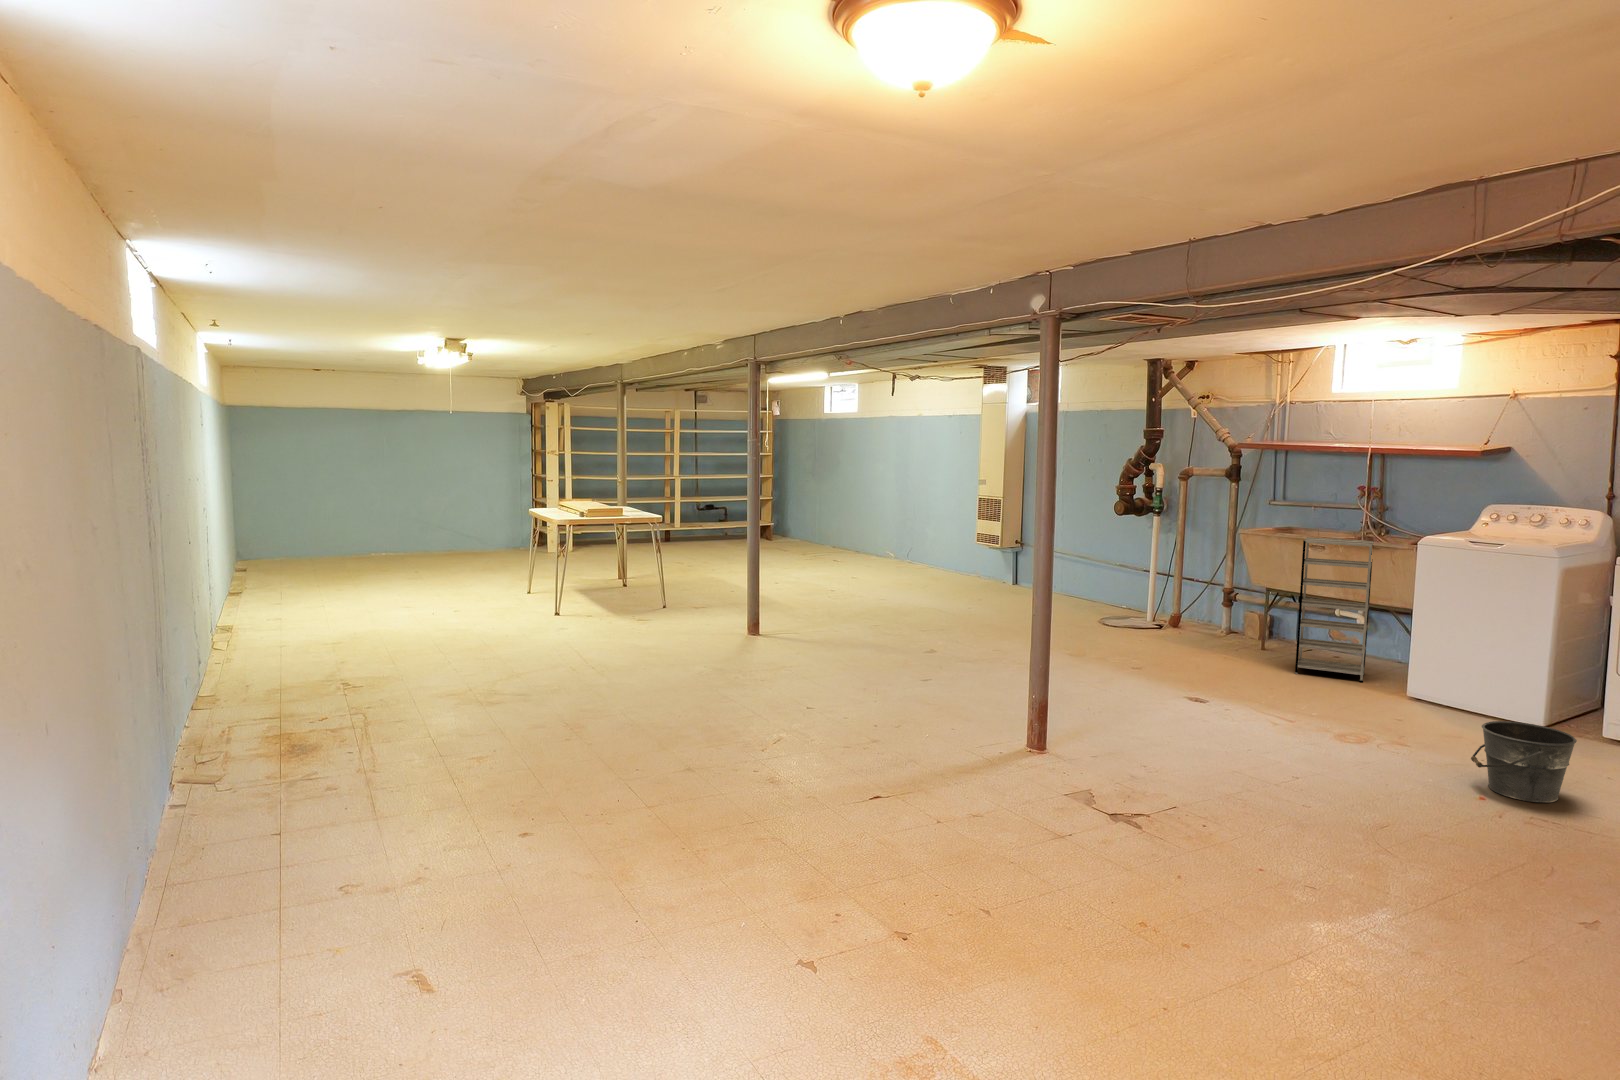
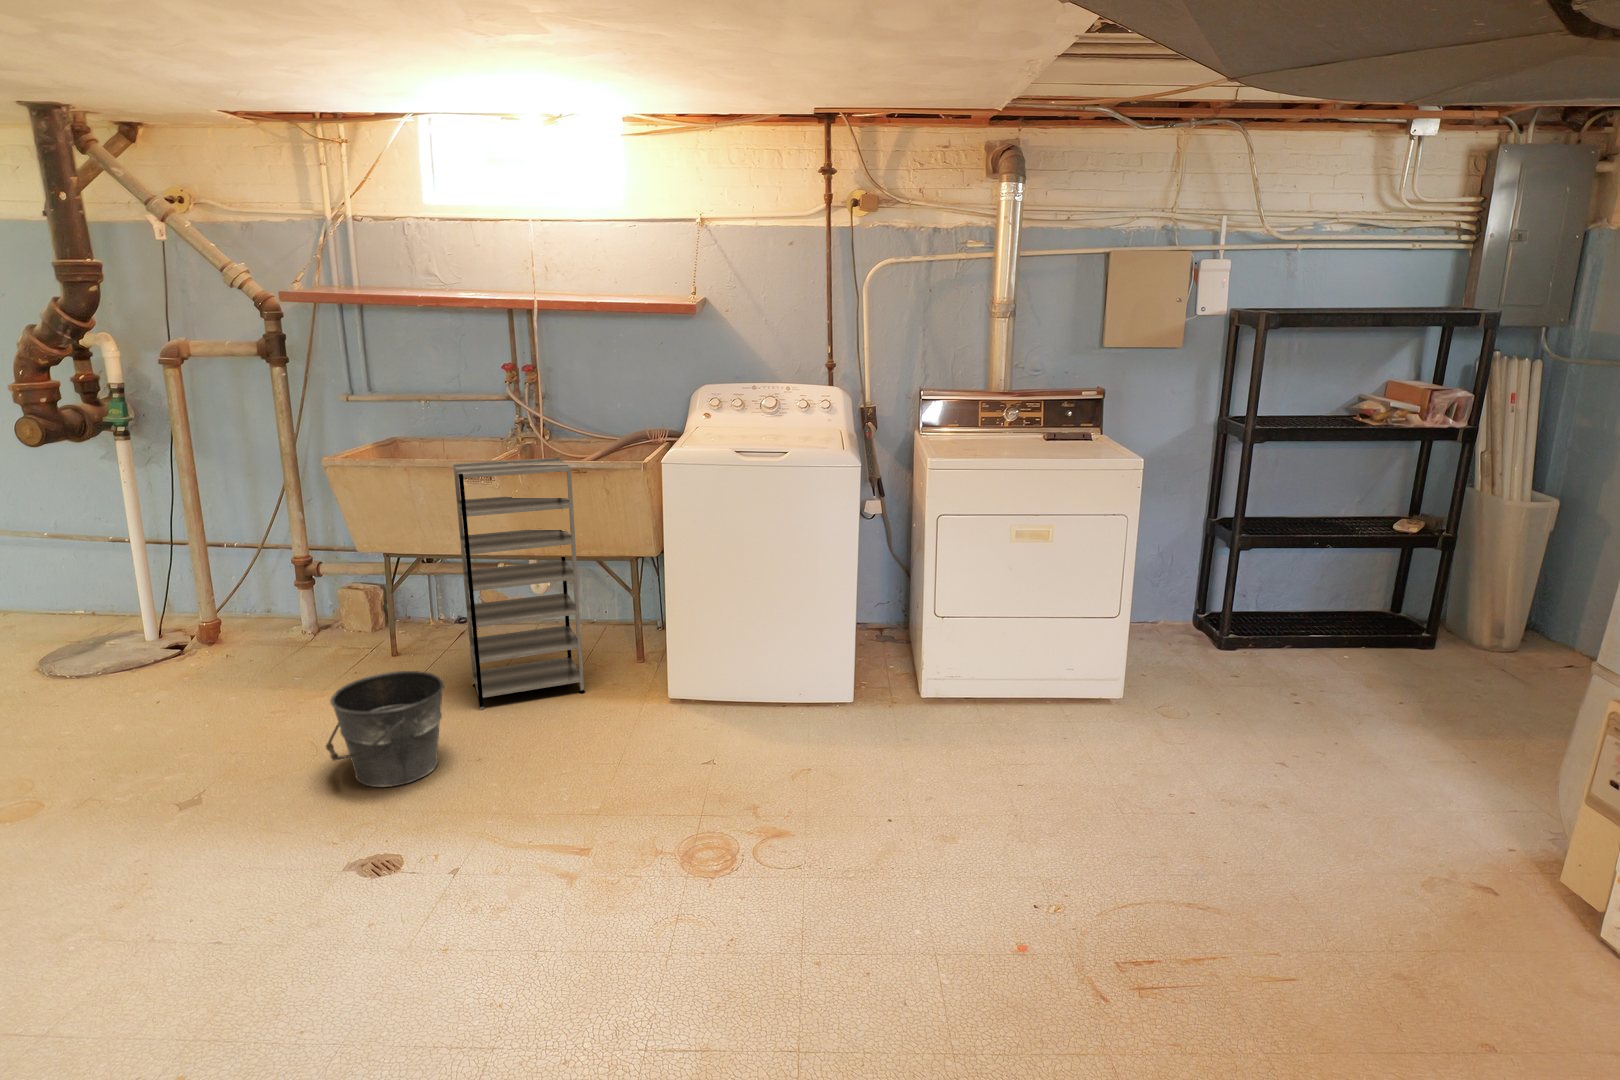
bucket: present [1471,721,1577,803] -> present [326,671,444,787]

